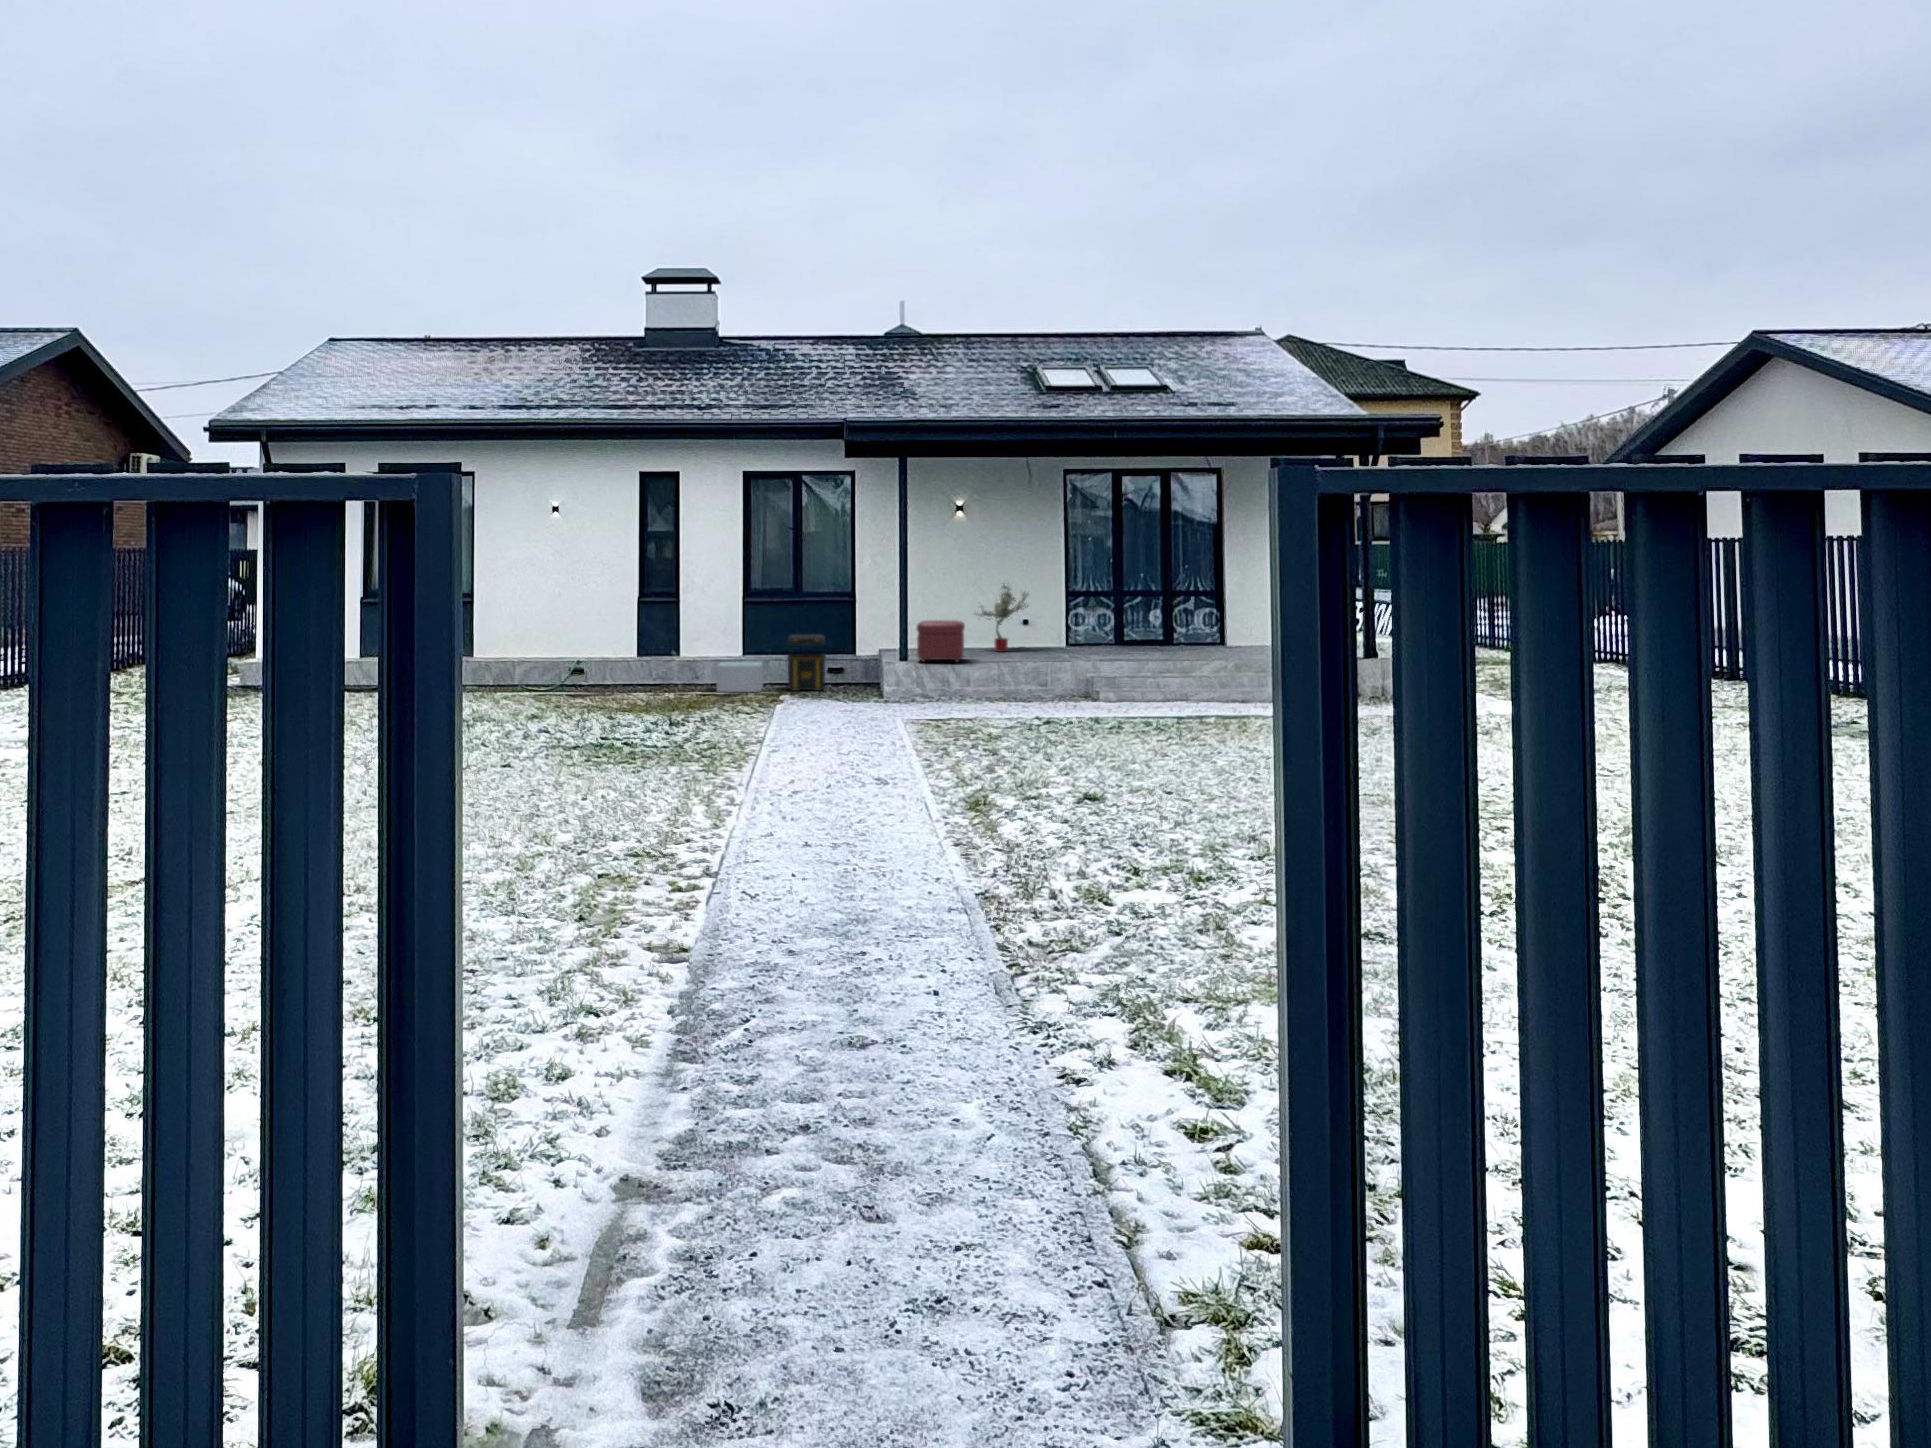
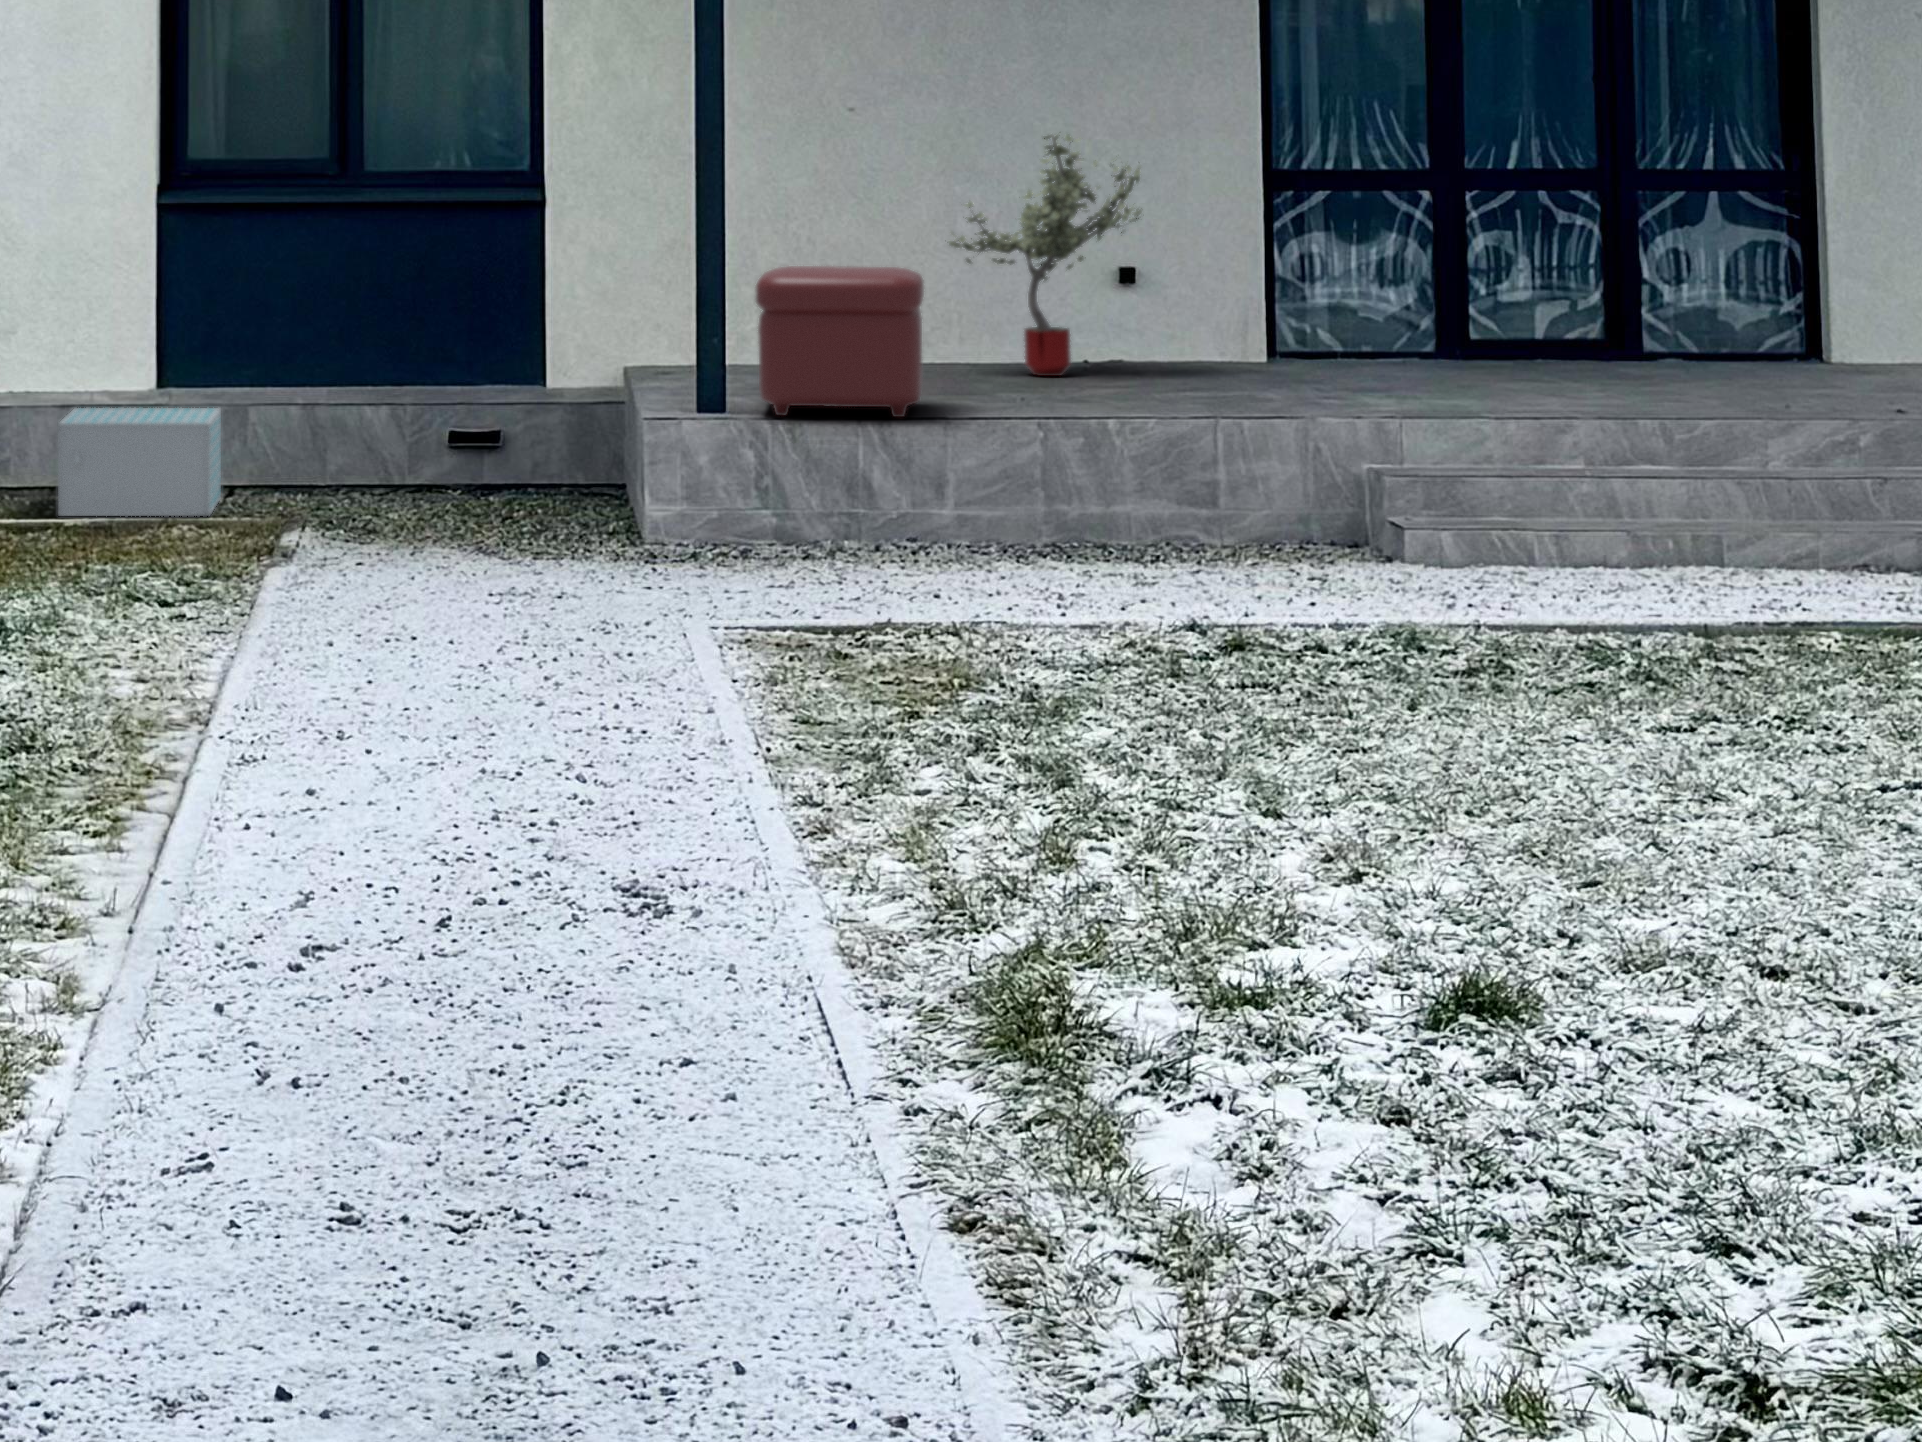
toolbox: present [787,635,826,691] -> none [305,314,438,513]

